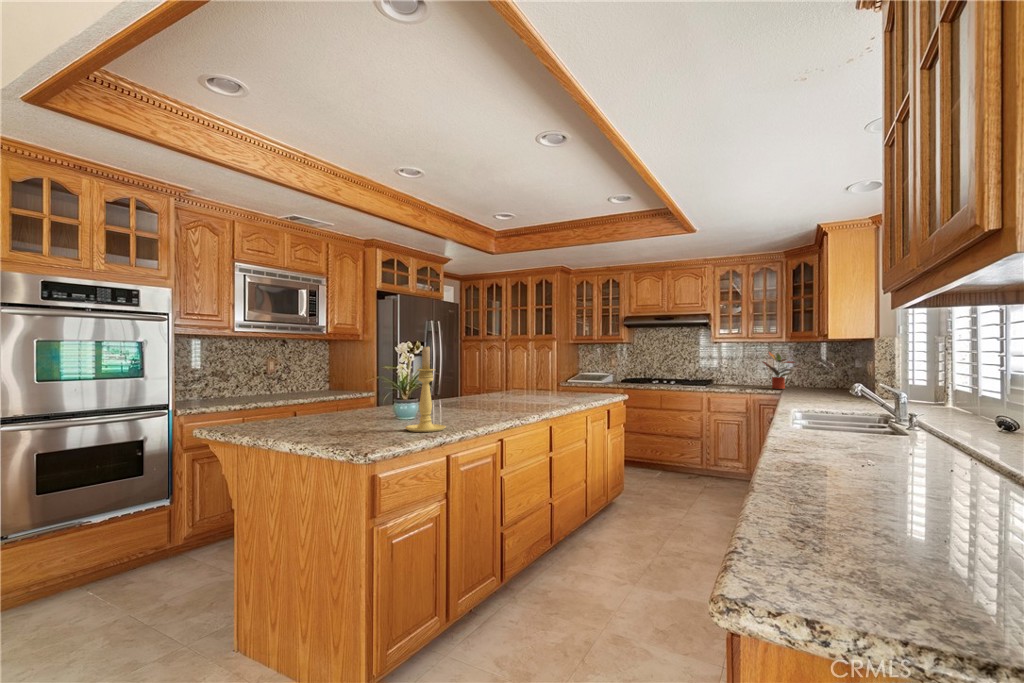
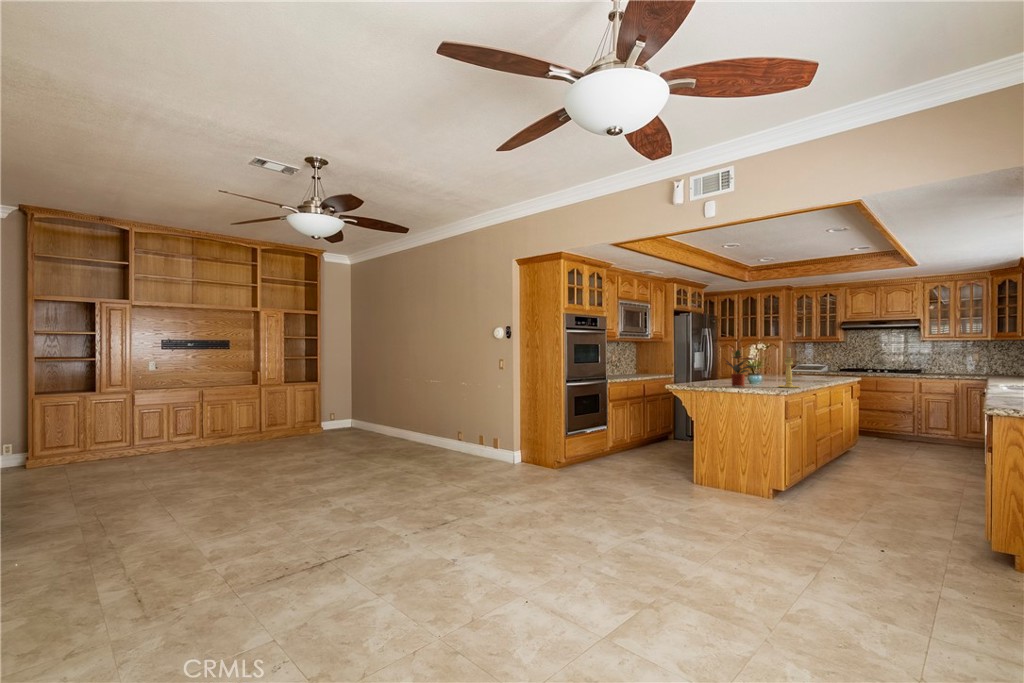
potted plant: present [762,352,795,389] -> present [724,348,754,386]

